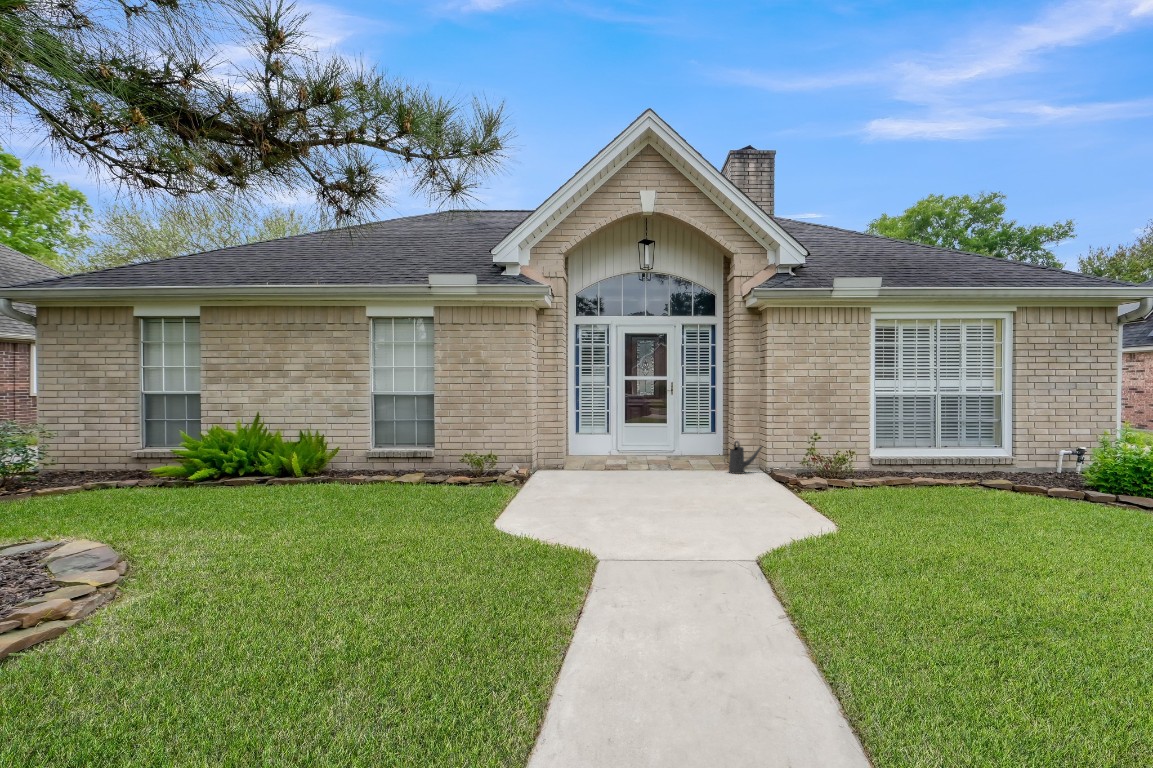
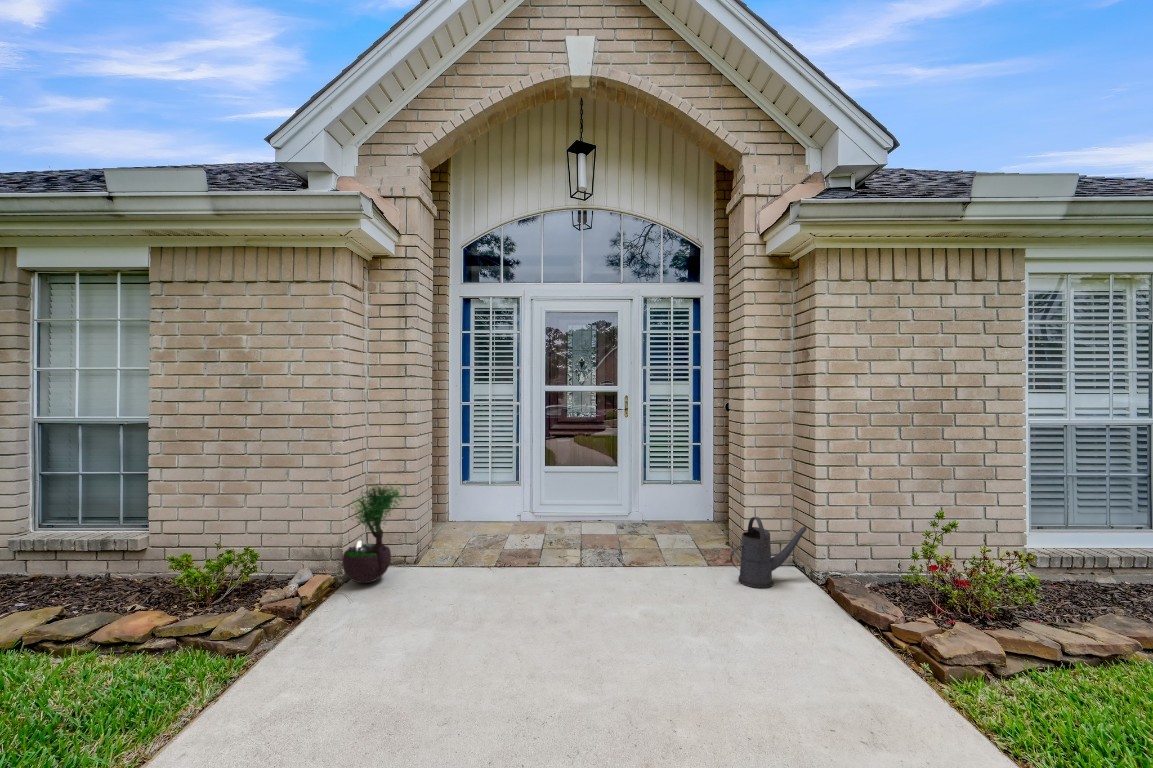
potted tree: none [534,420,564,472] -> present [342,483,401,583]

